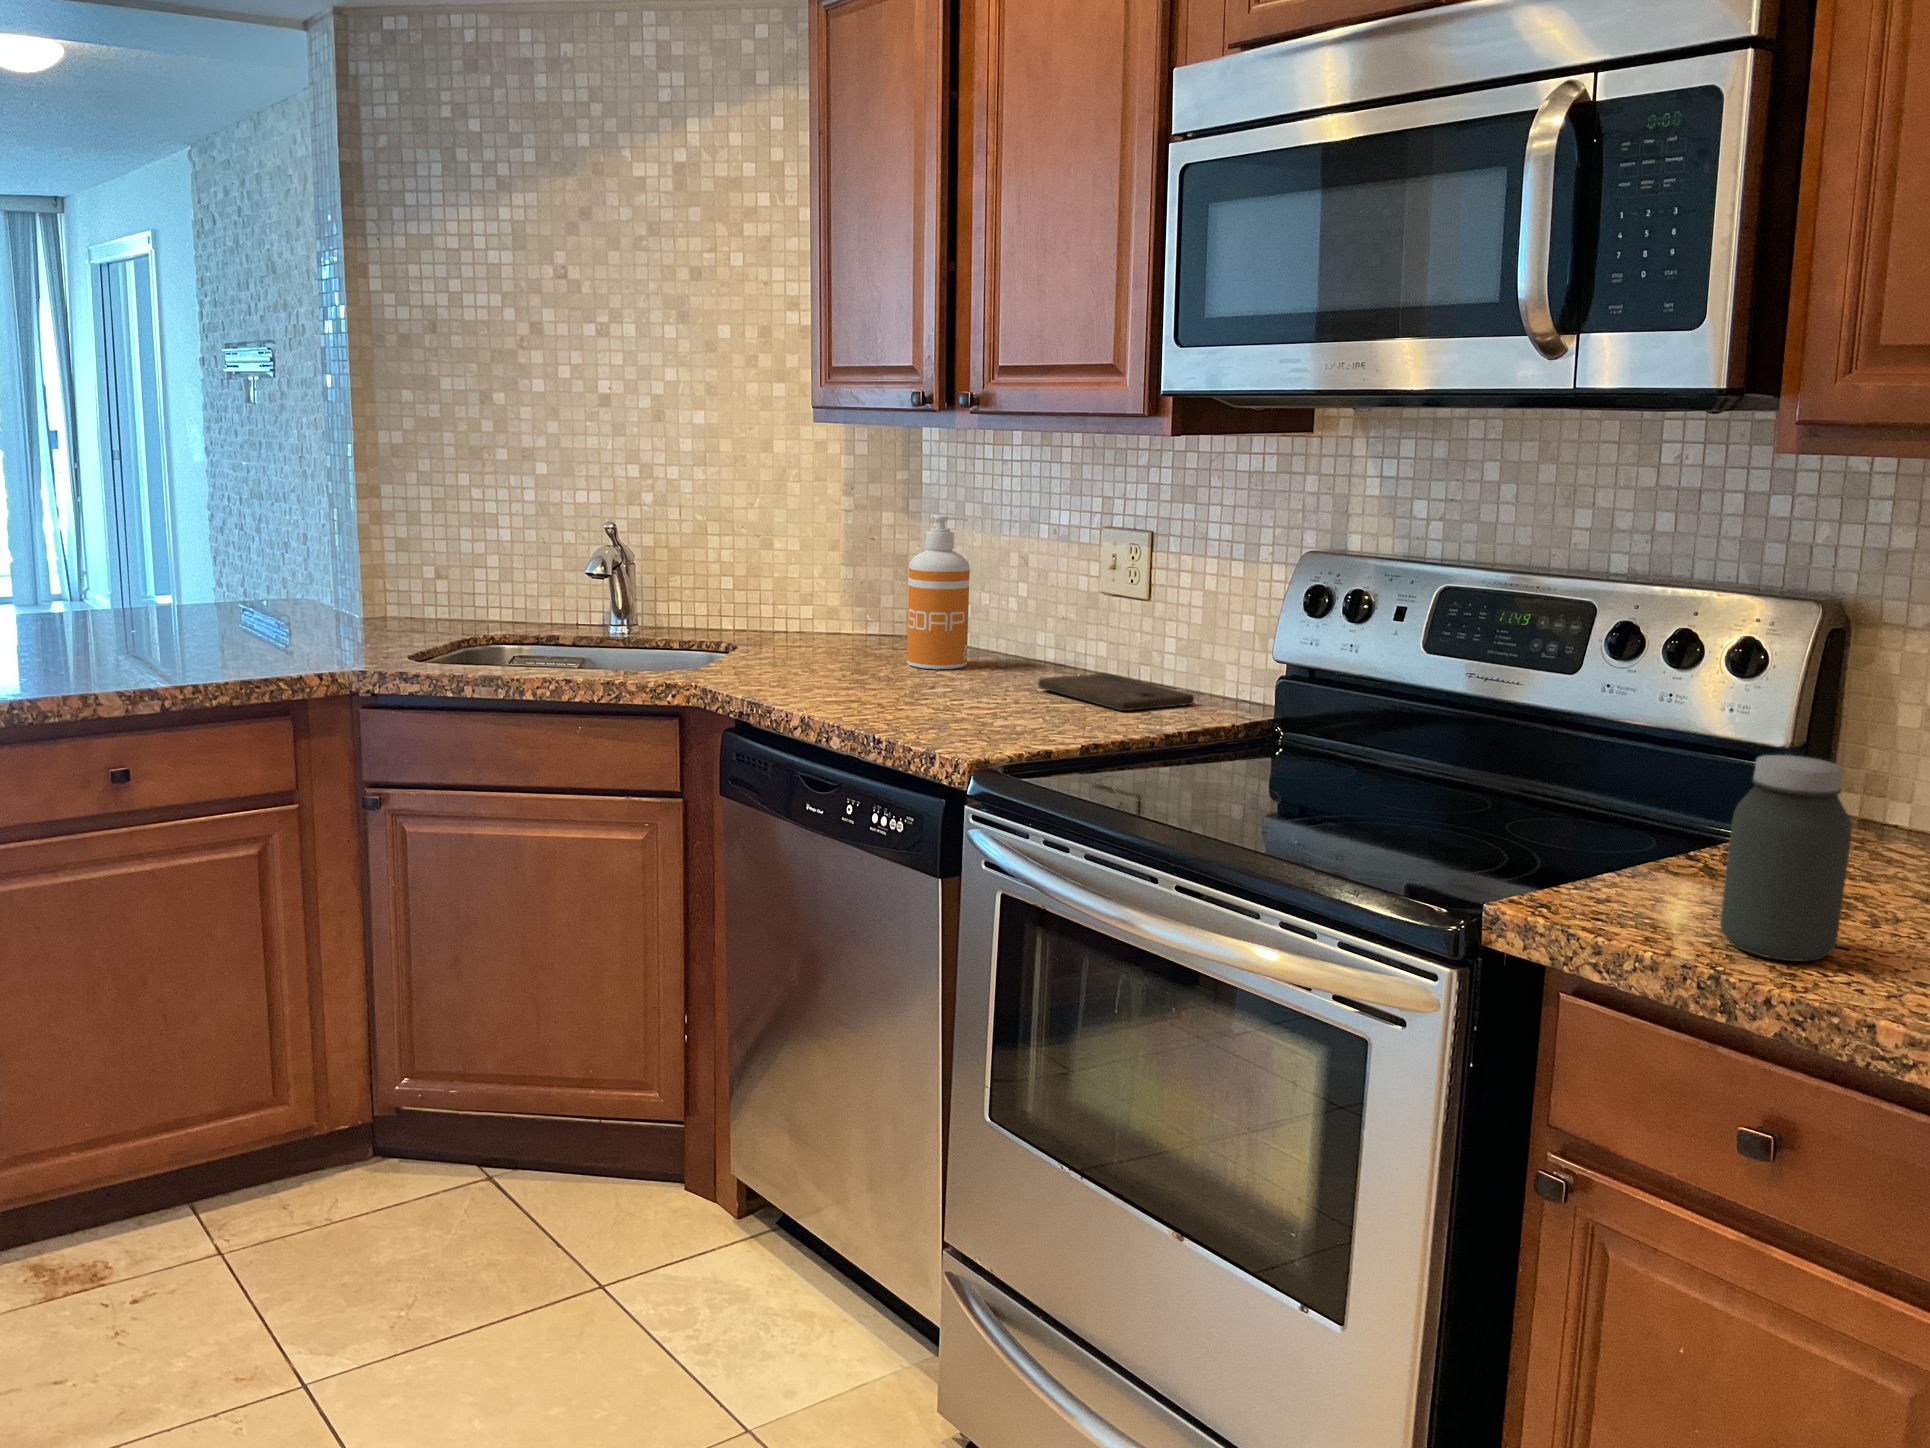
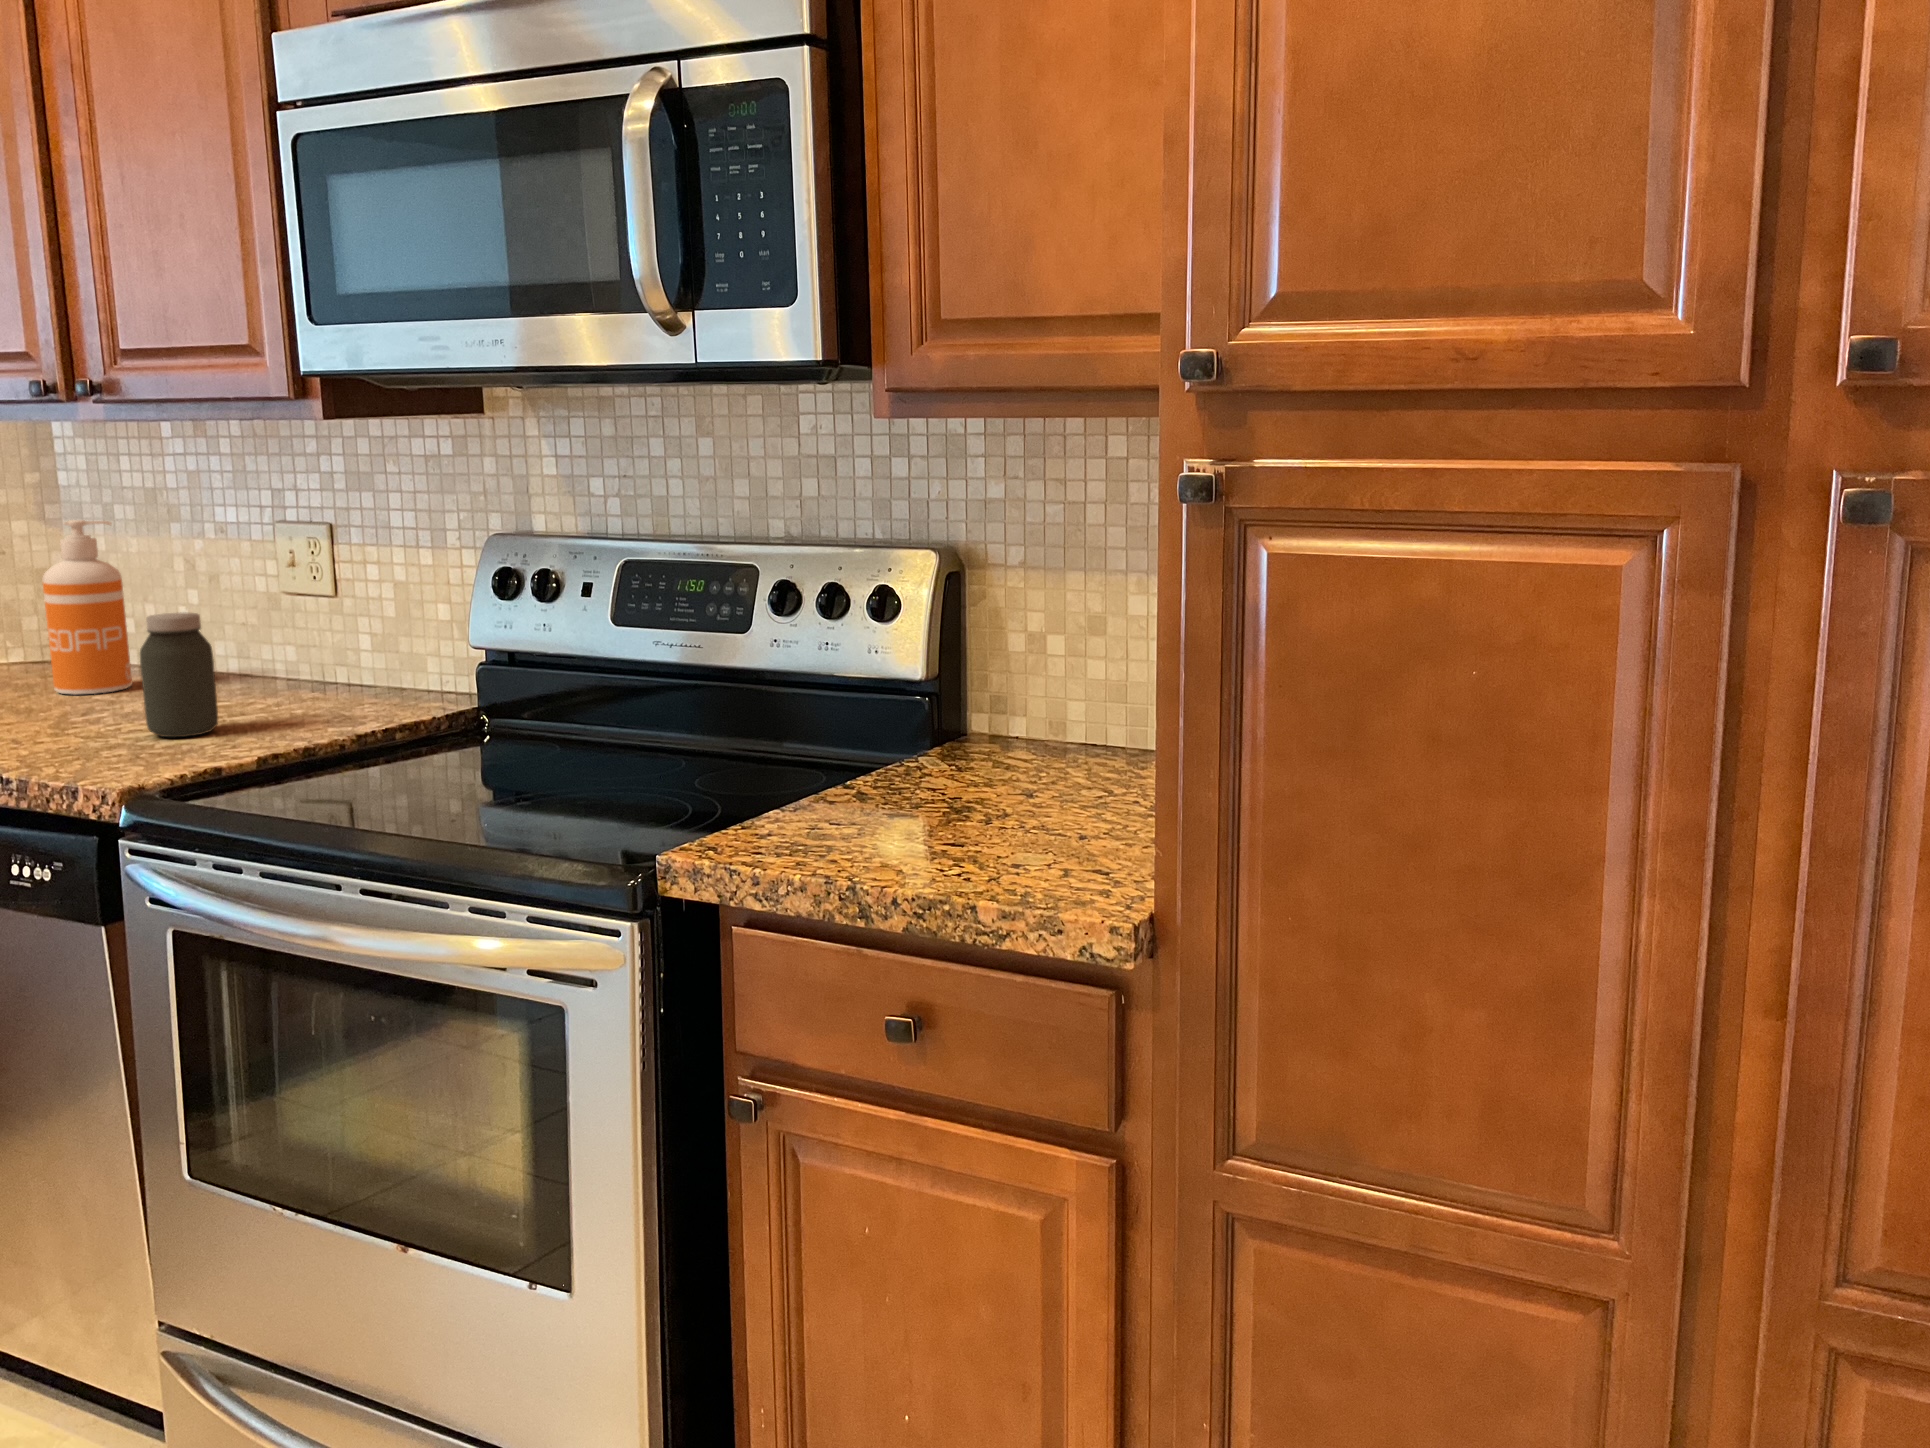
cutting board: present [1038,673,1194,711] -> none [216,678,394,716]
jar: present [1720,755,1852,961] -> present [140,613,218,737]

